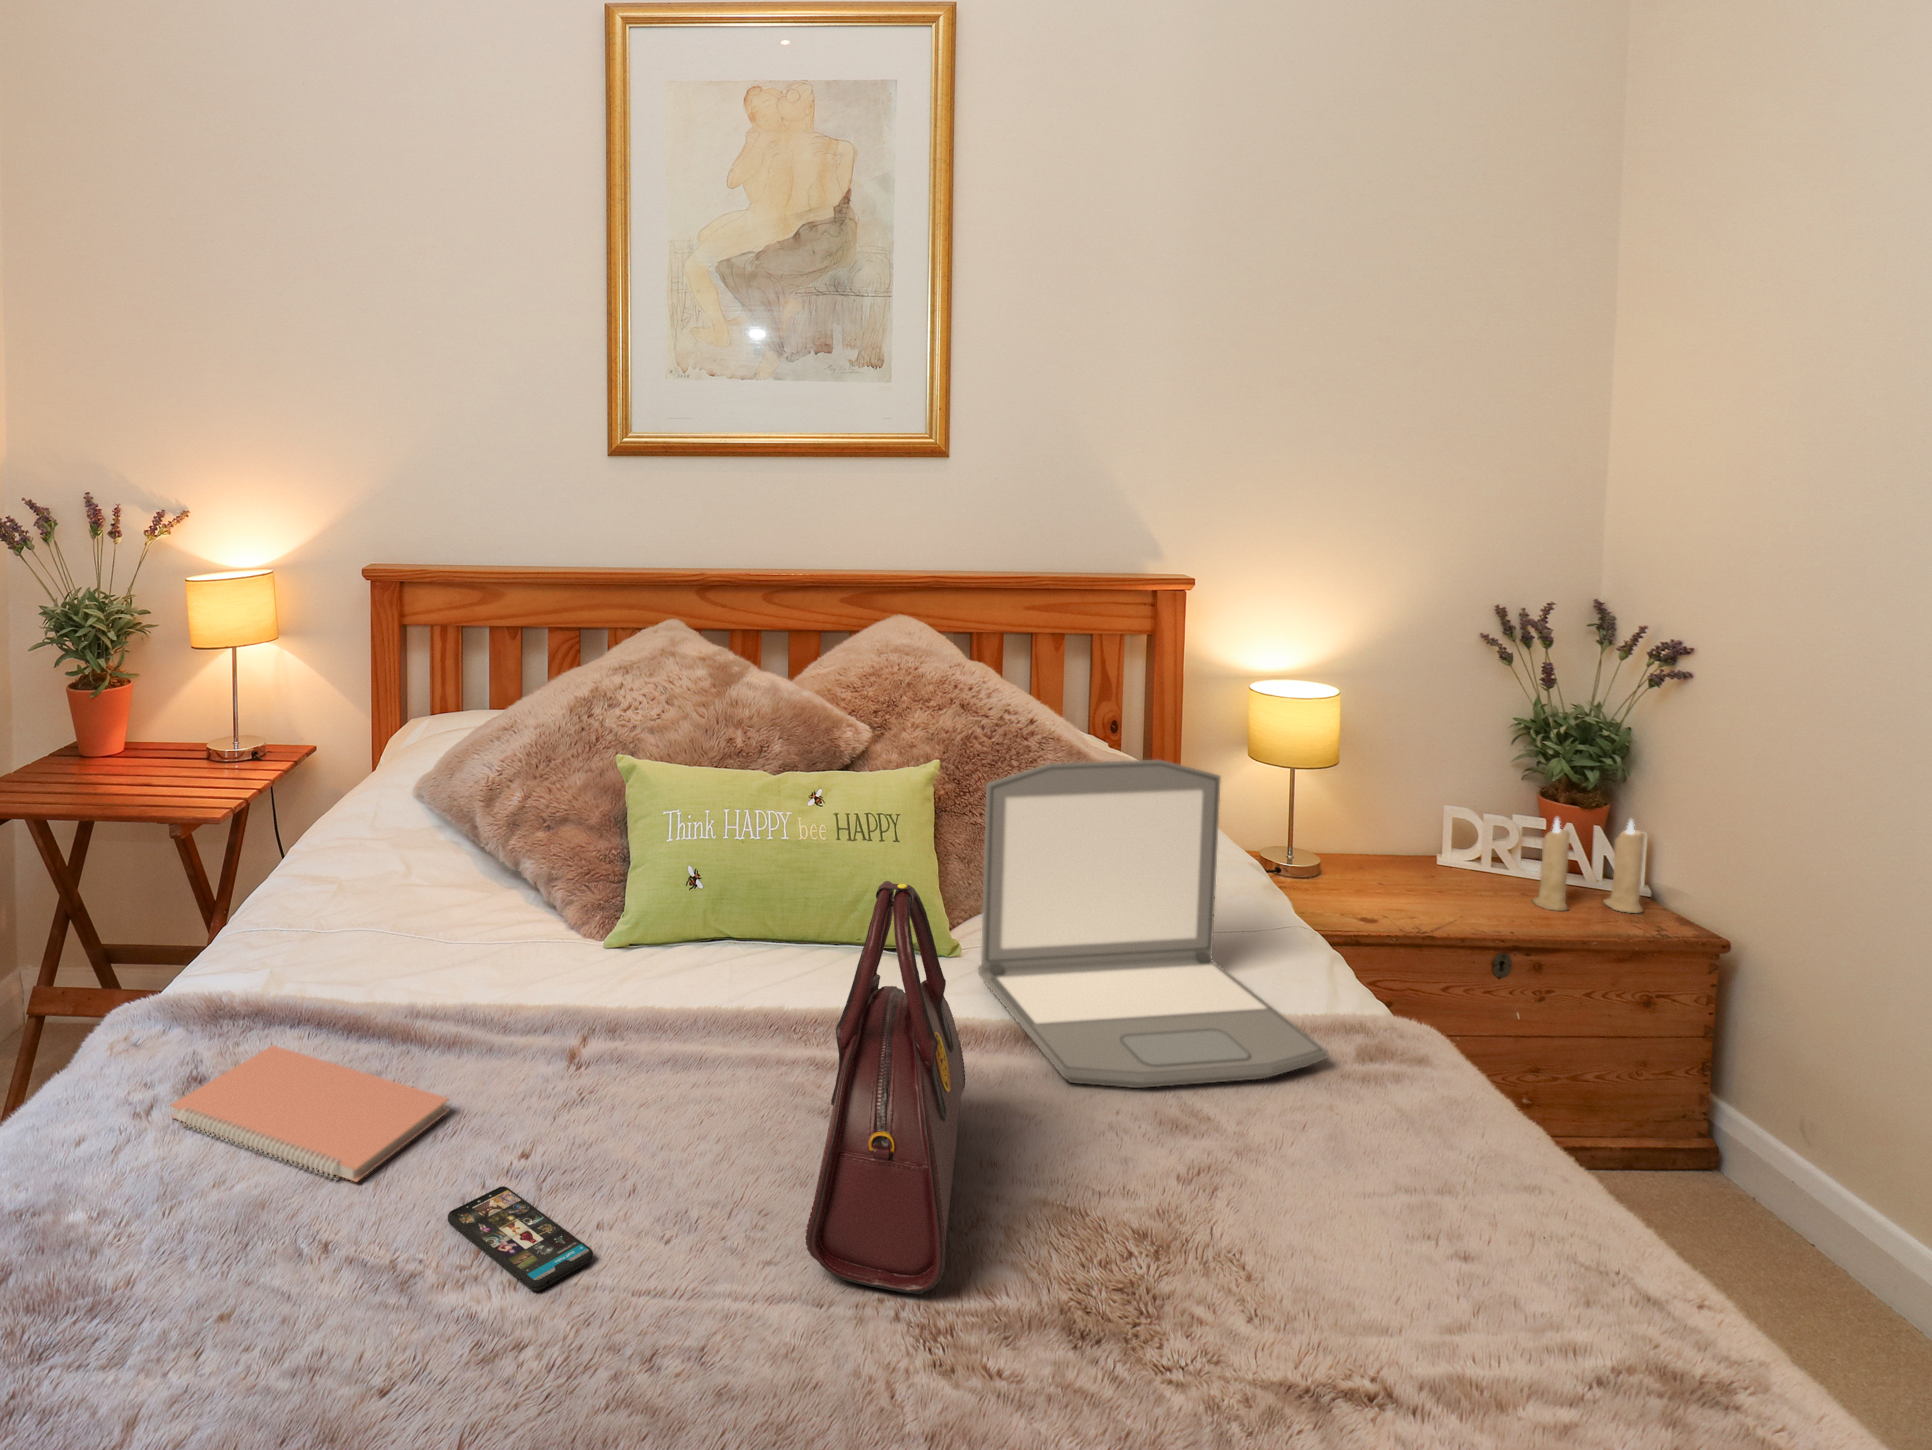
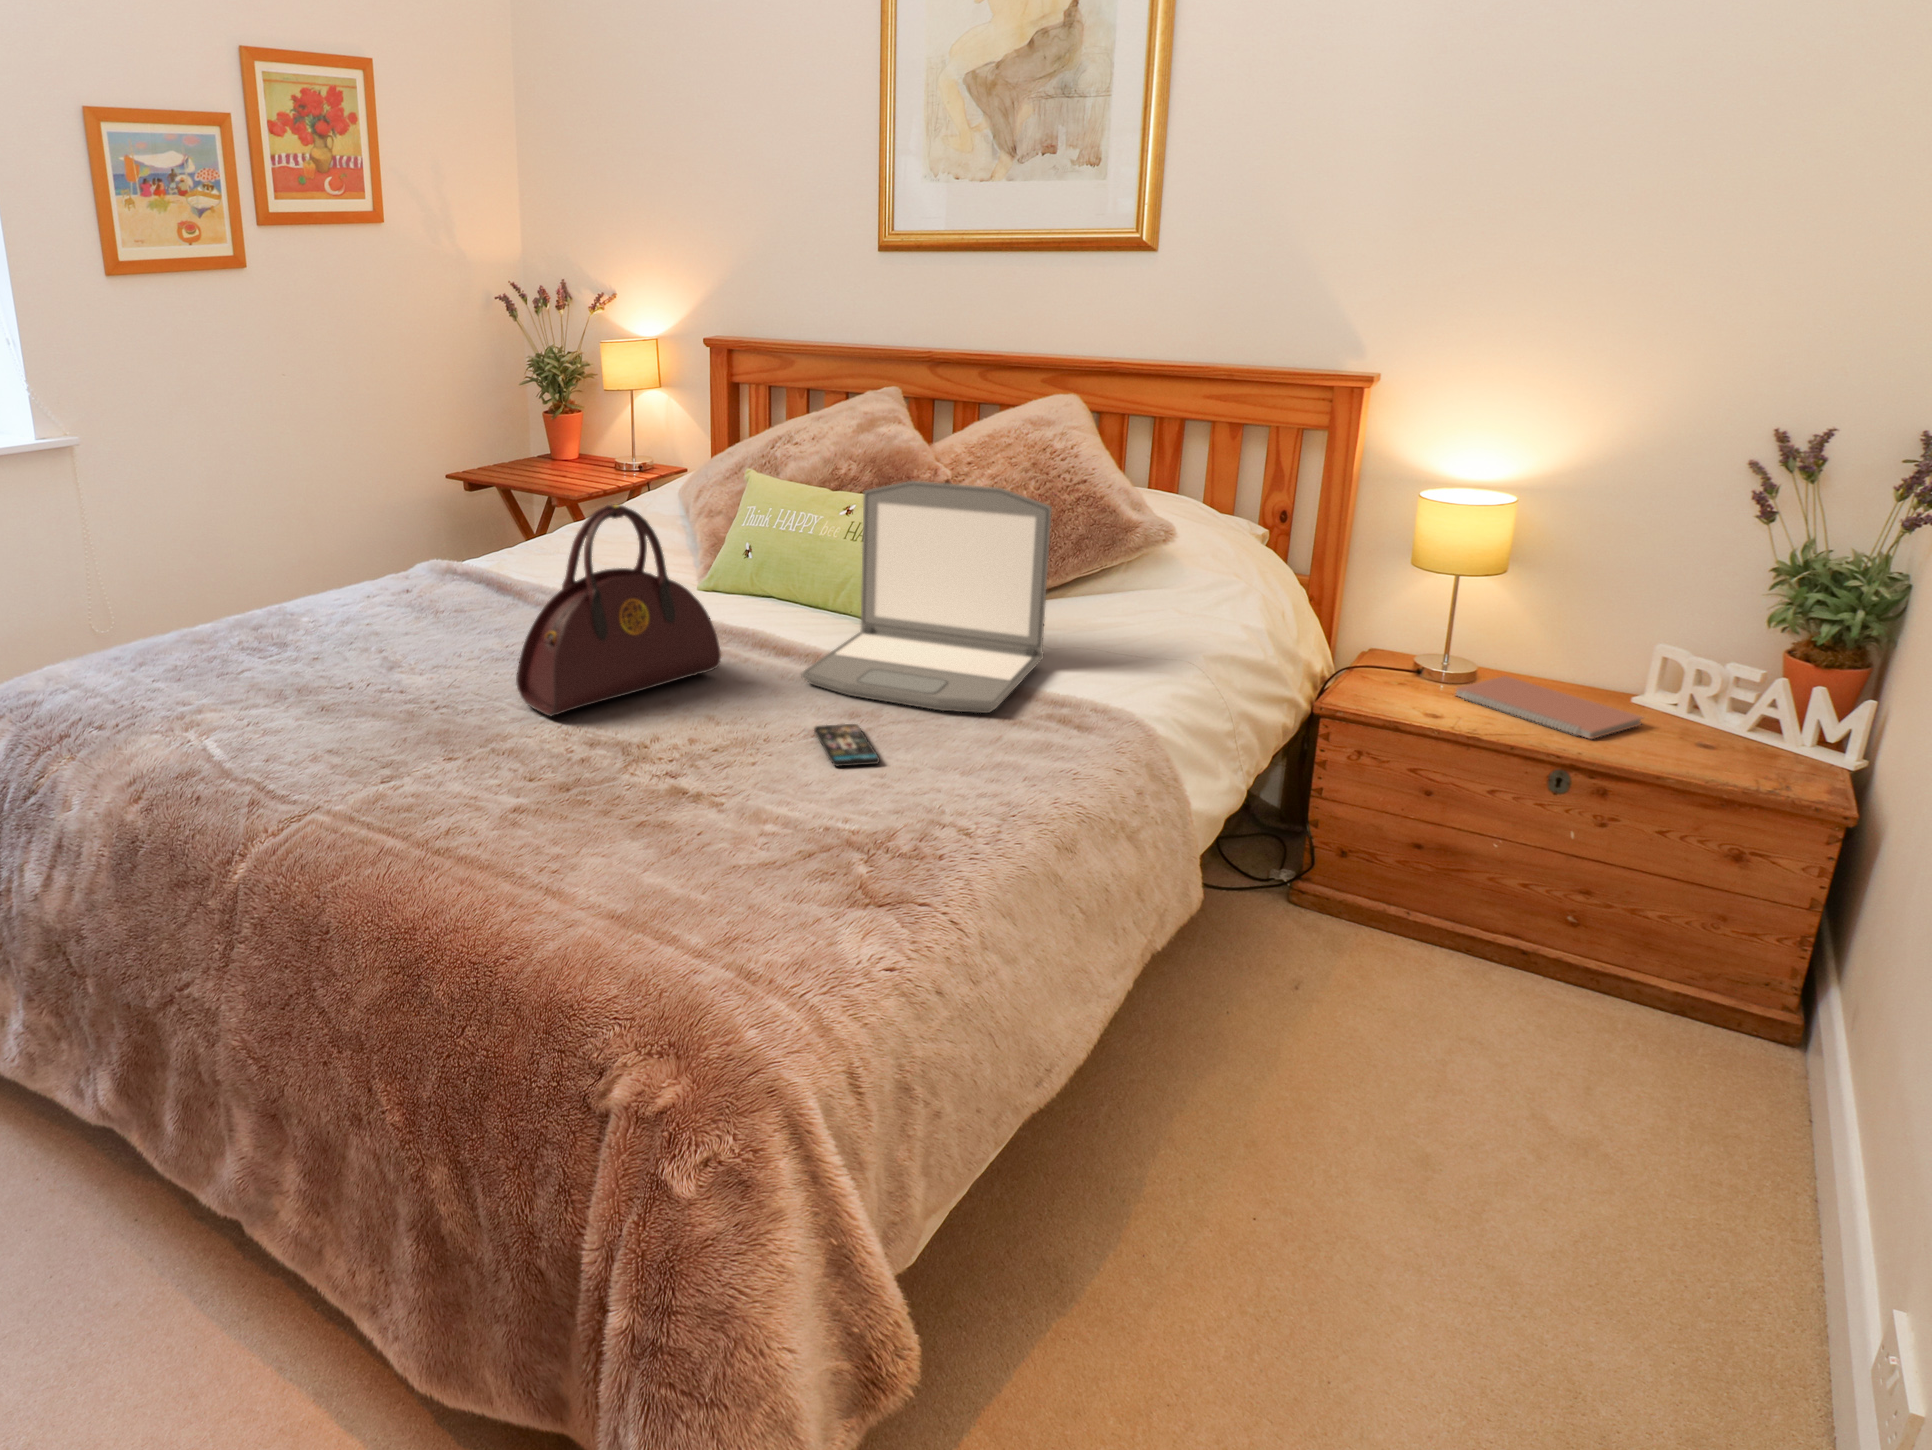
candle: present [1533,818,1644,913] -> none [1663,646,1825,772]
notebook: present [171,1045,449,1182] -> present [1456,676,1643,739]
smartphone: present [448,1186,593,1291] -> present [814,724,880,766]

